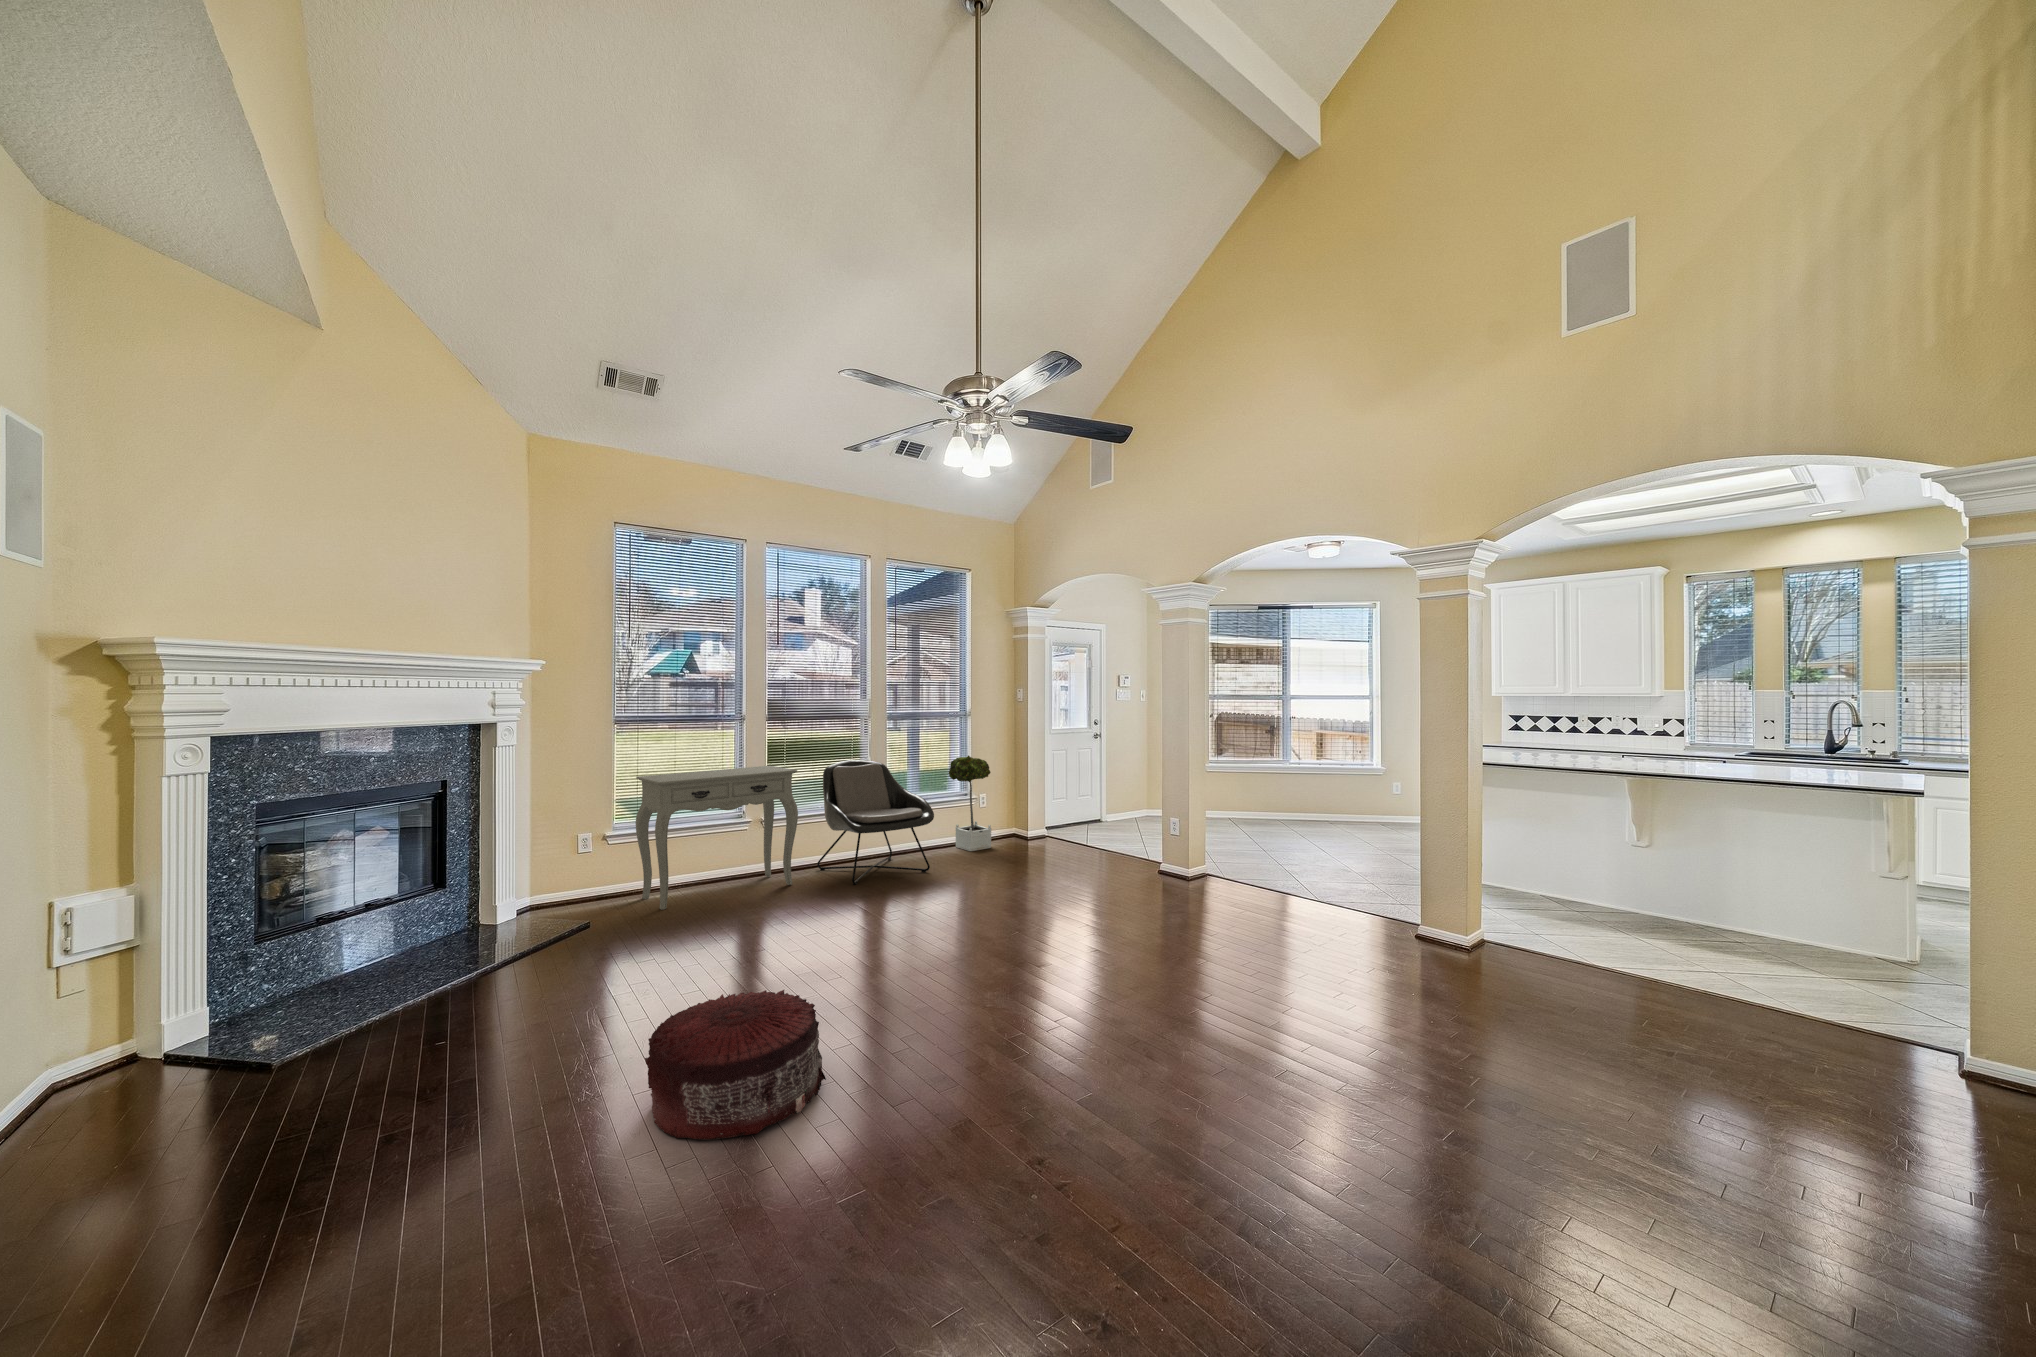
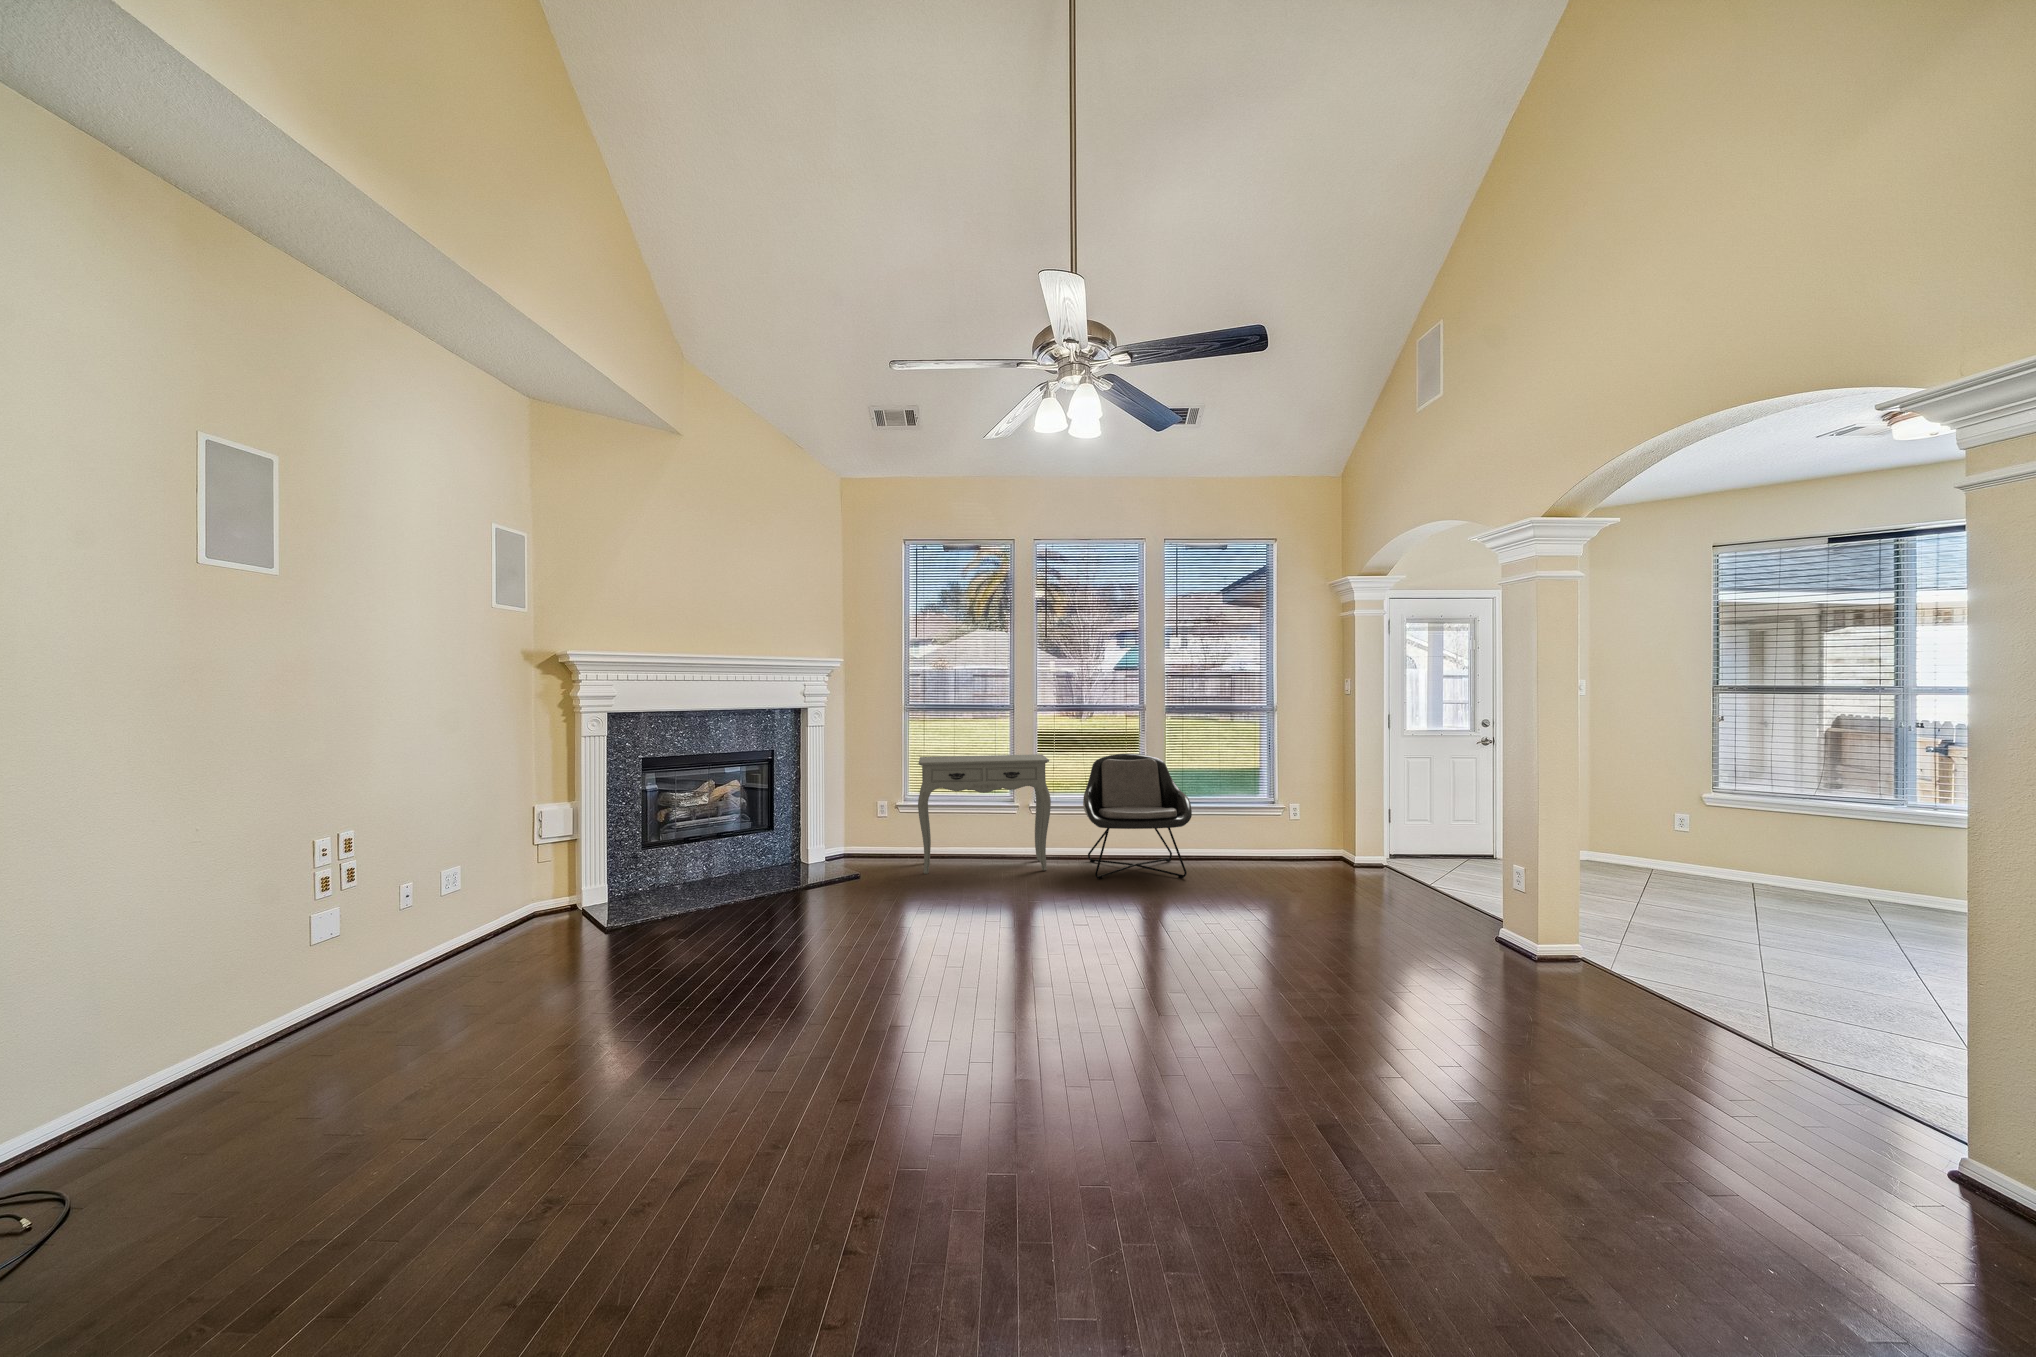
potted tree: present [949,755,991,851] -> none [1246,756,1295,865]
pouf: present [645,990,826,1140] -> none [708,931,840,1034]

